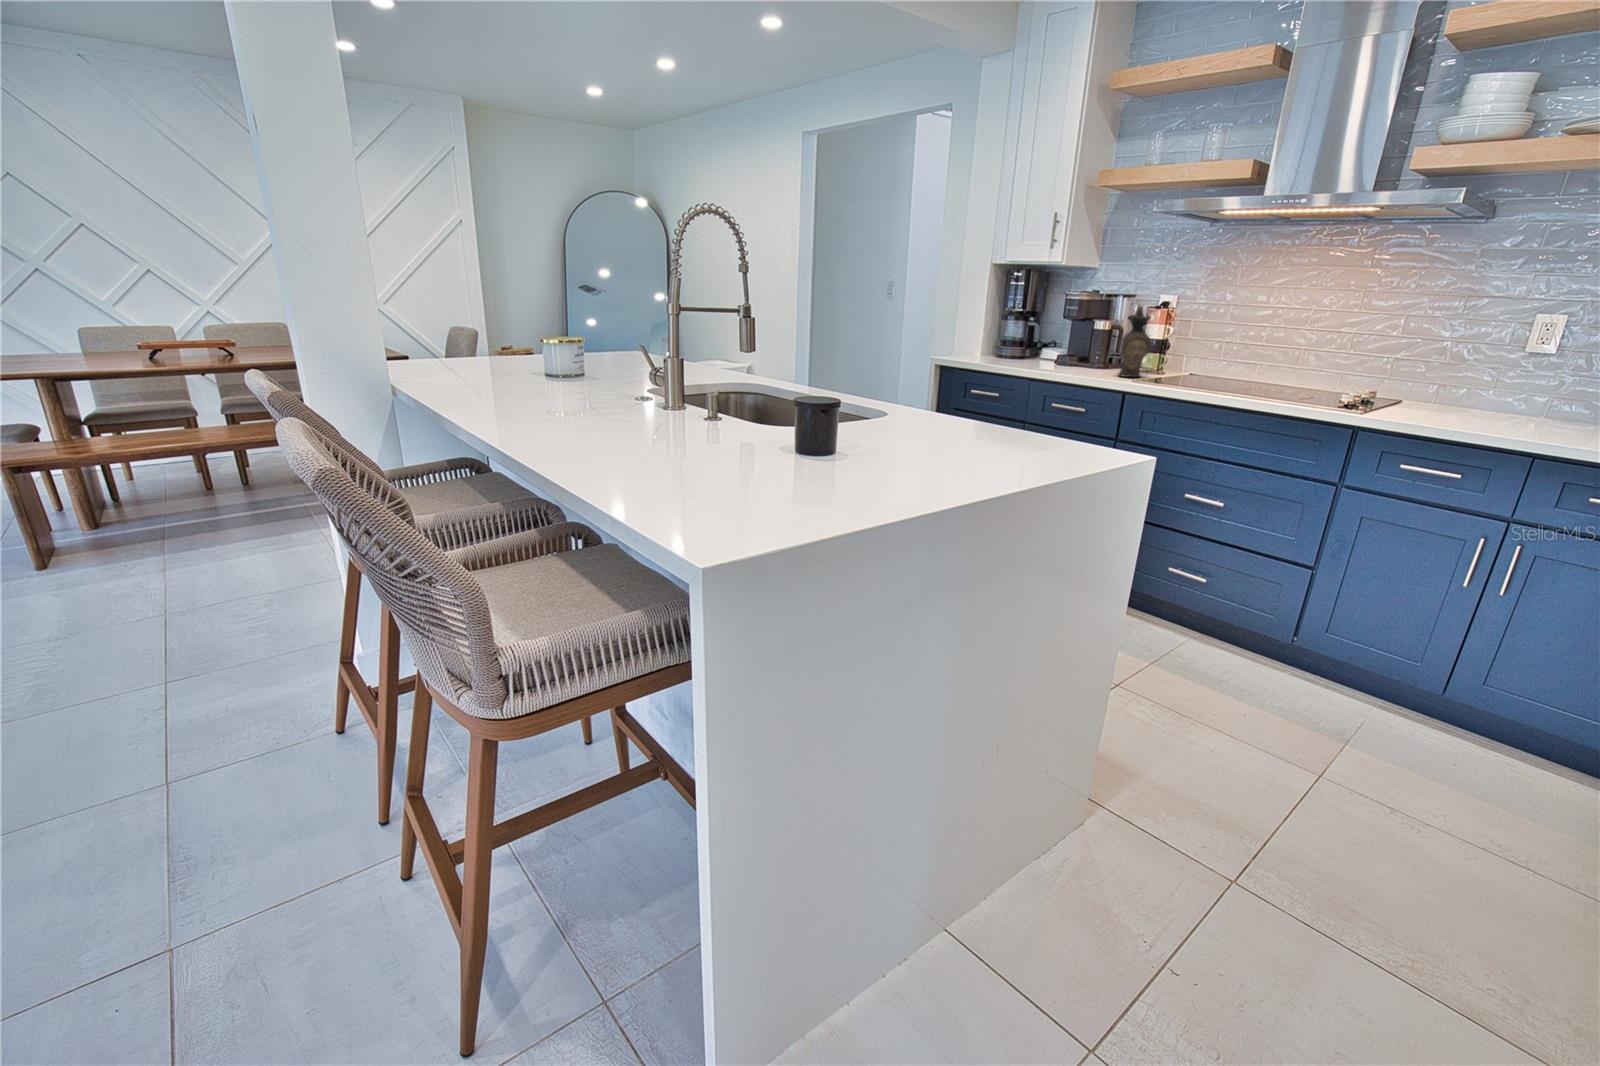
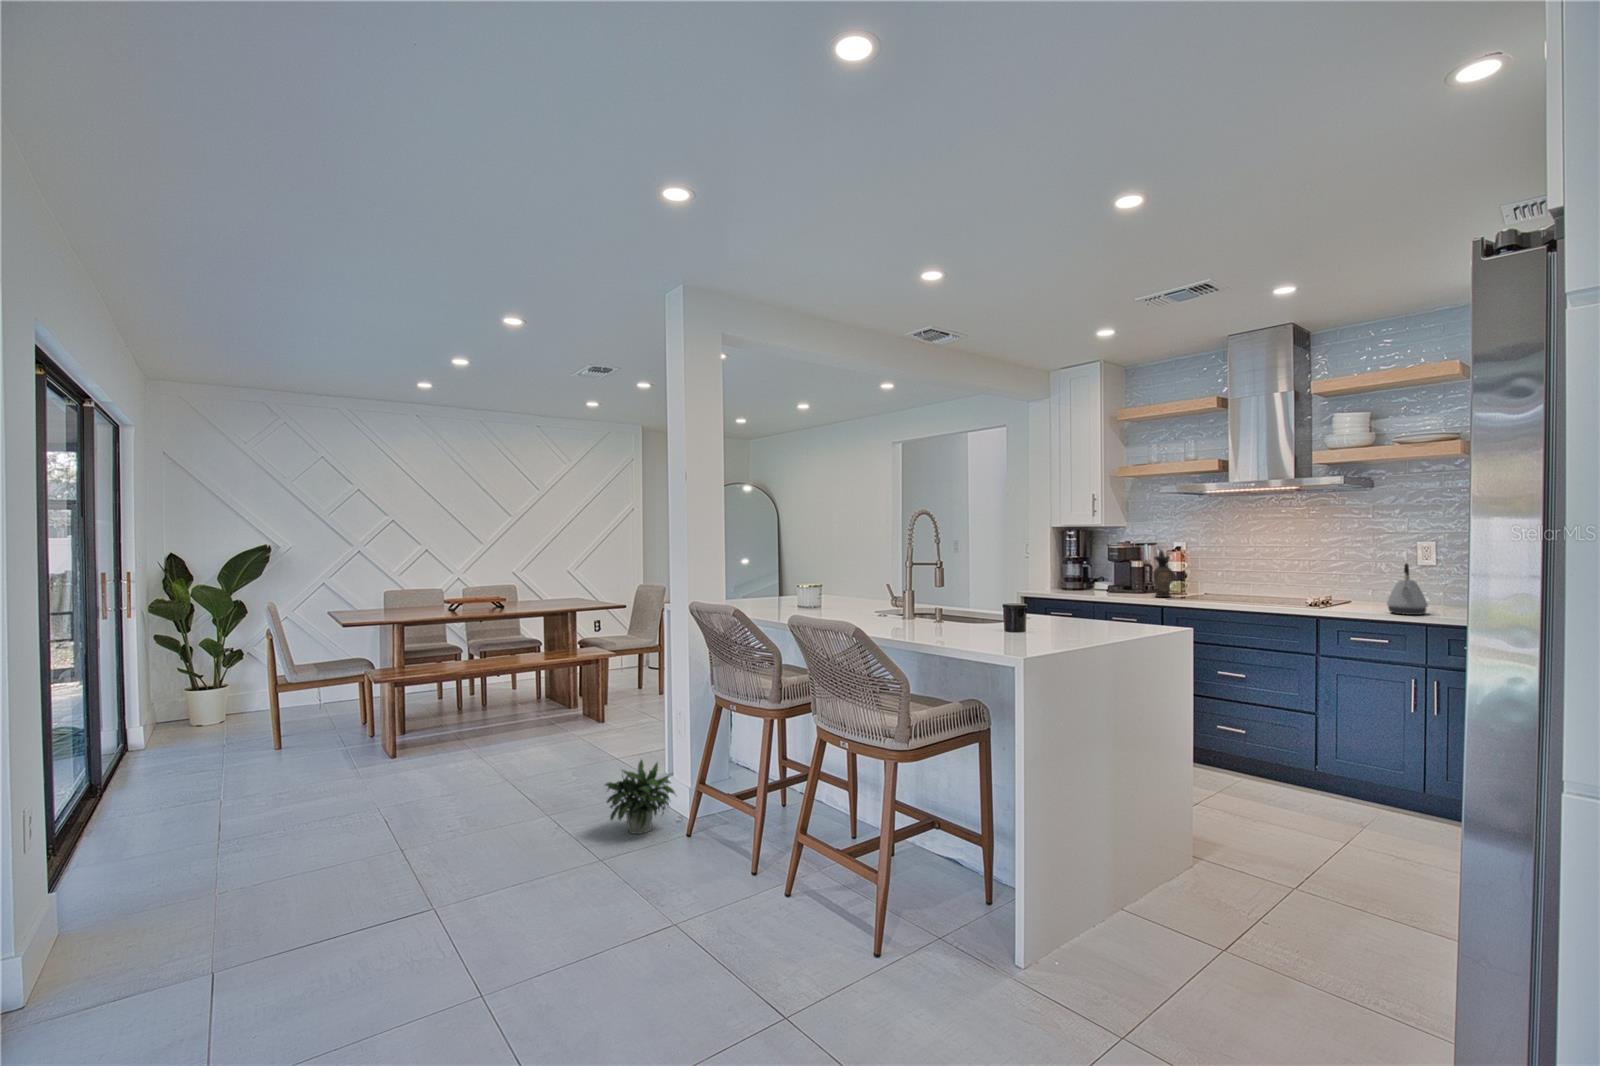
kettle: none [1473,347,1543,433] -> present [1387,563,1428,615]
potted plant: none [166,621,332,741] -> present [605,760,682,834]

